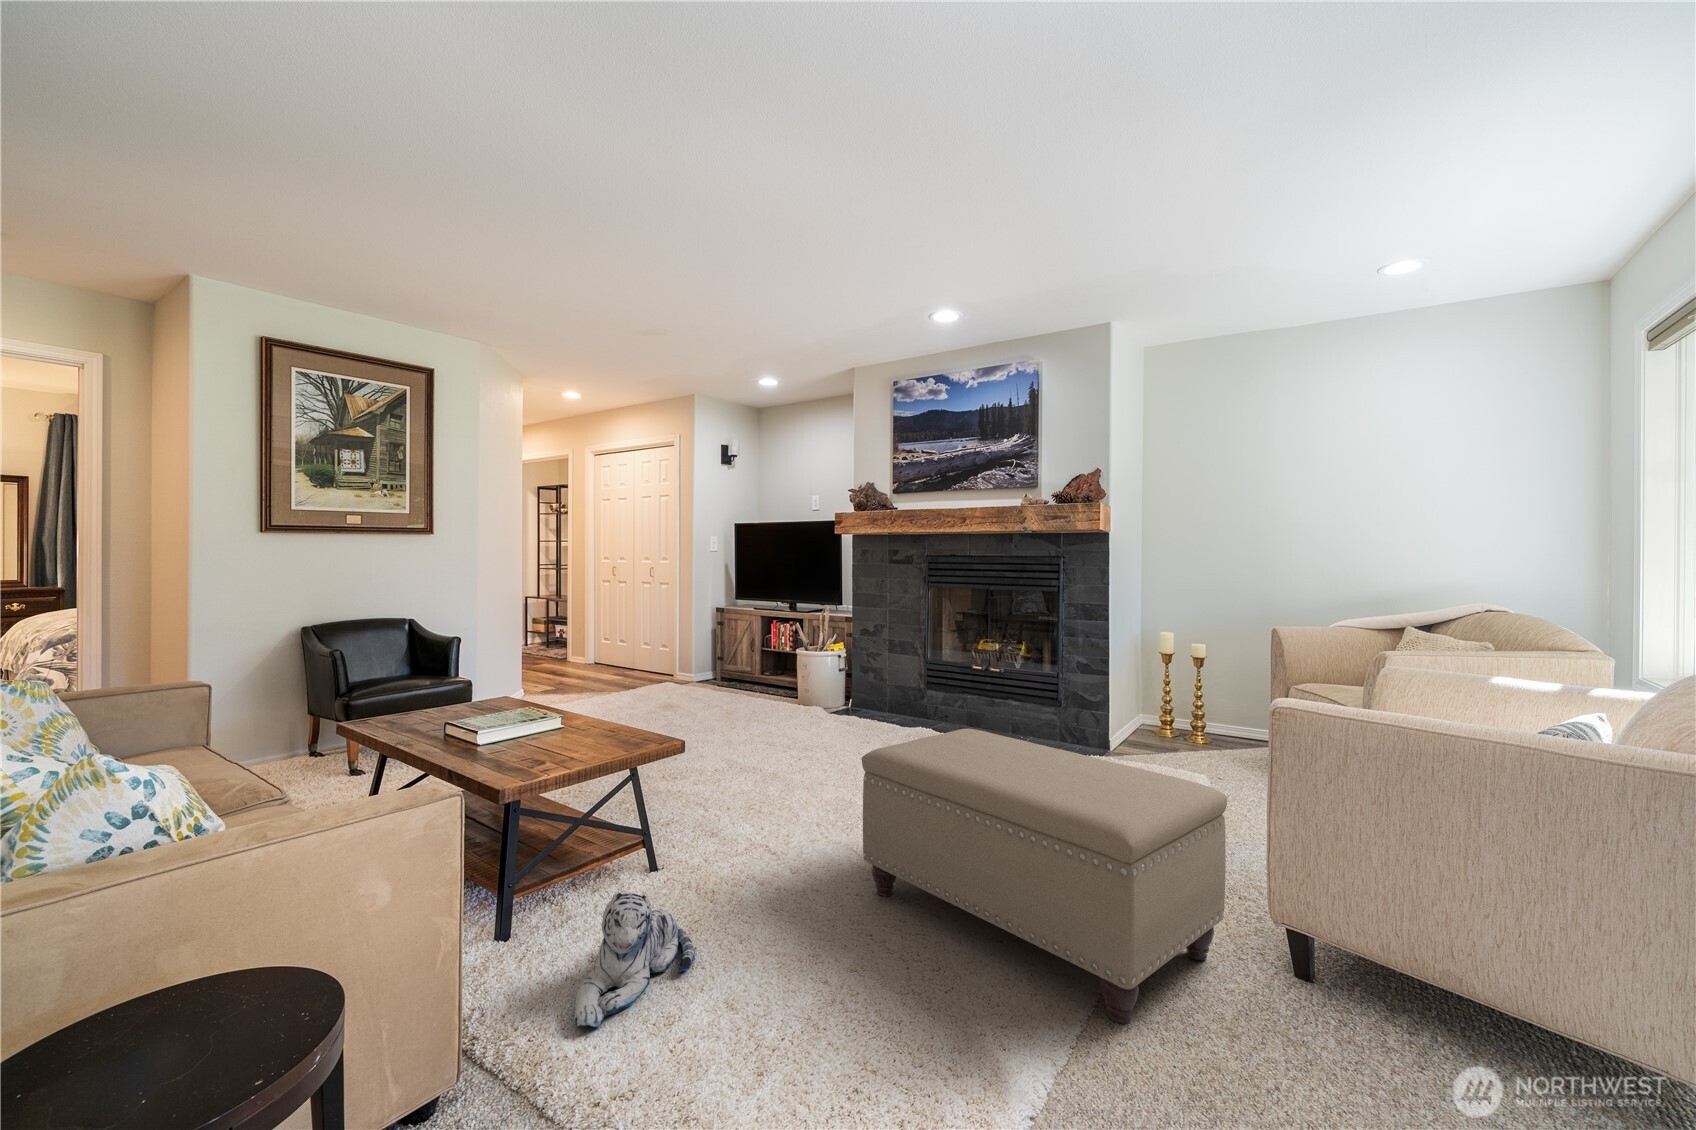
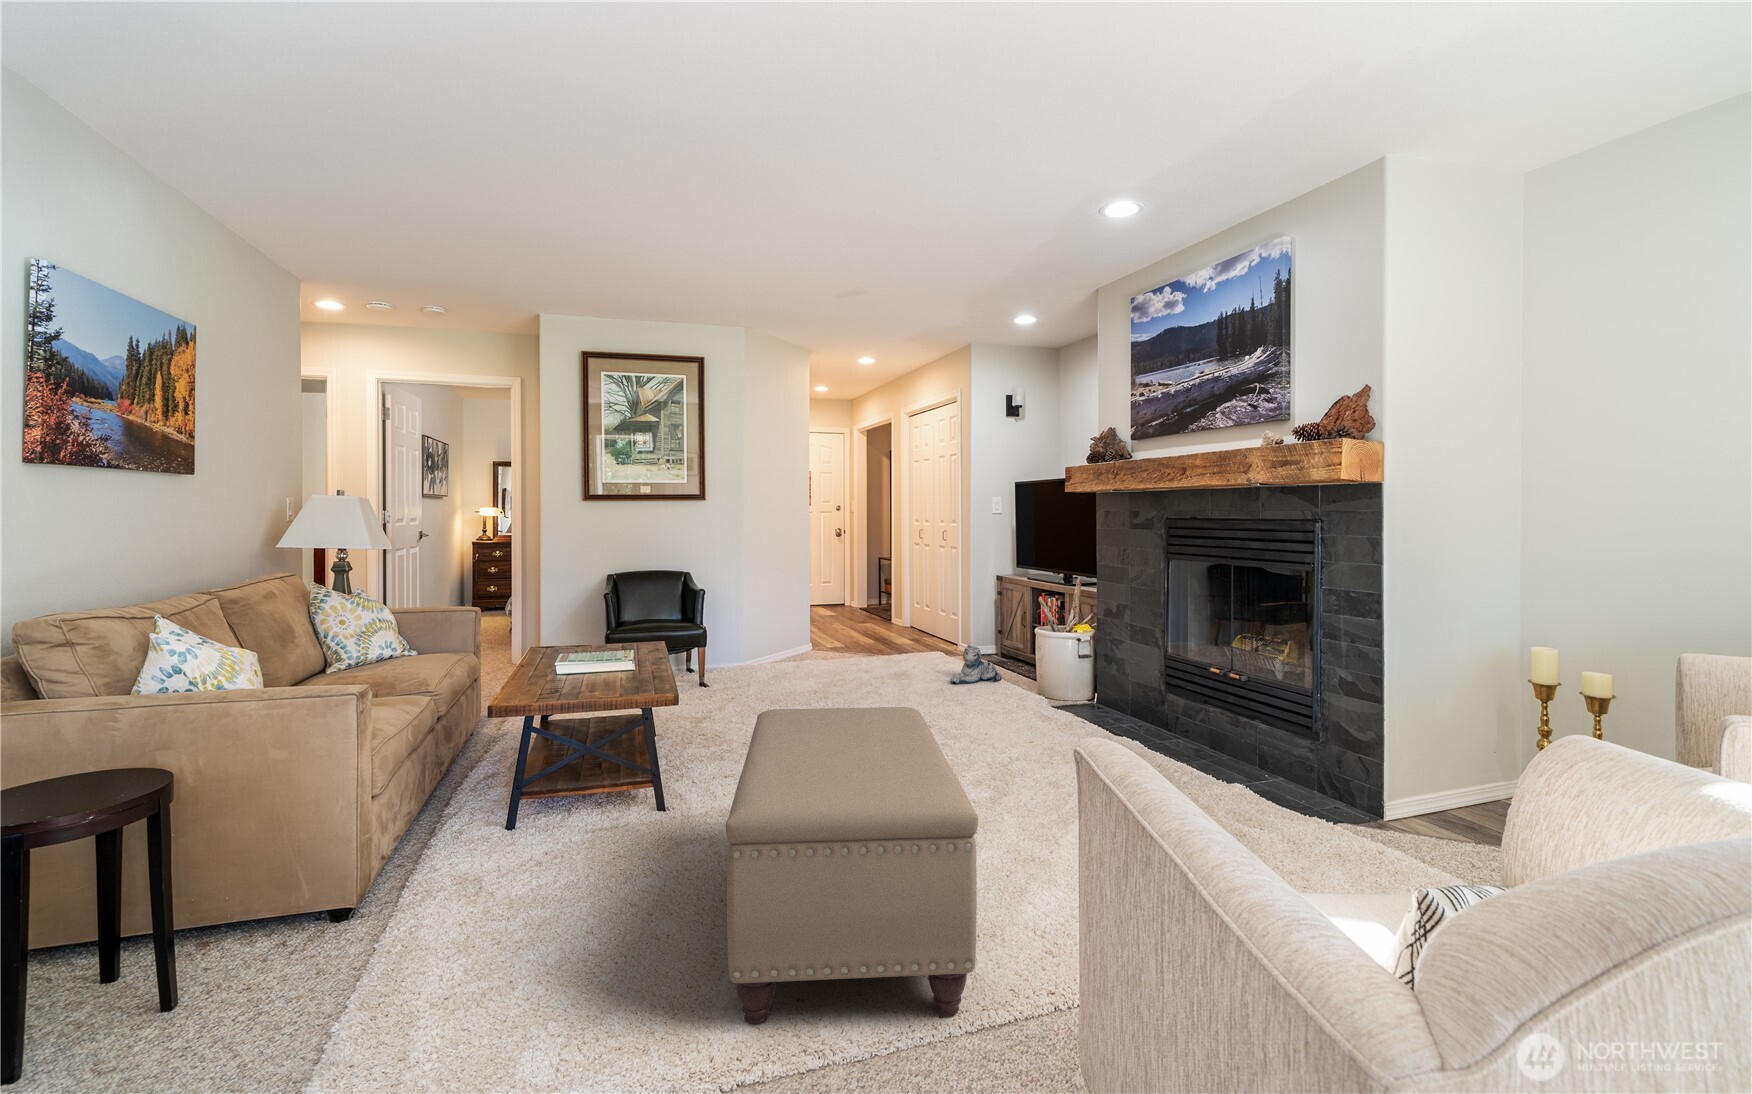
plush toy: present [574,892,695,1027] -> present [950,645,1001,684]

